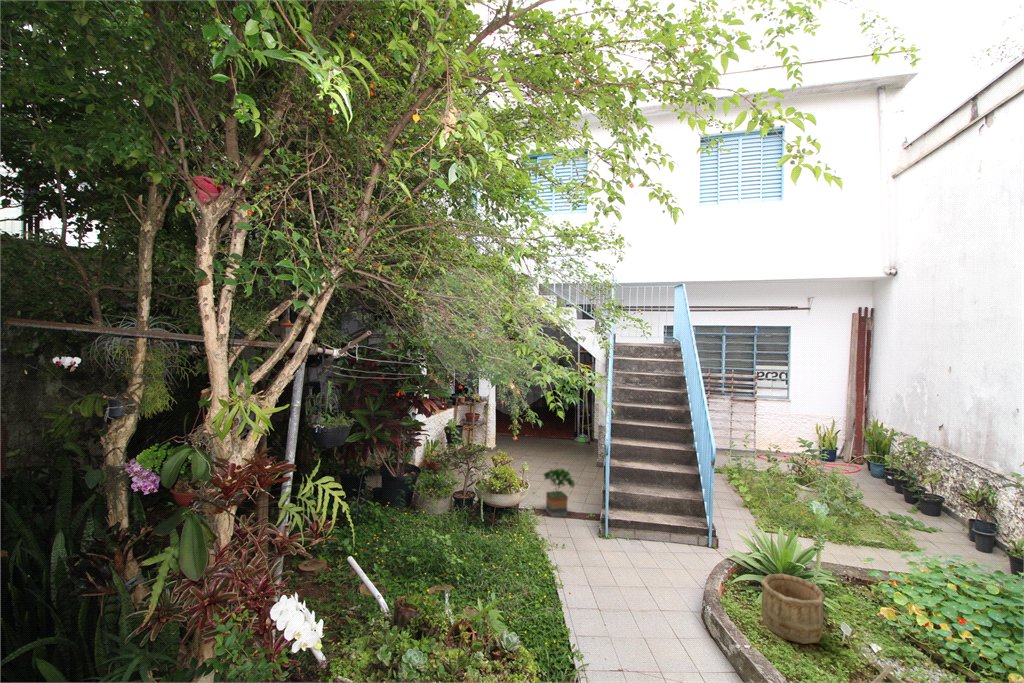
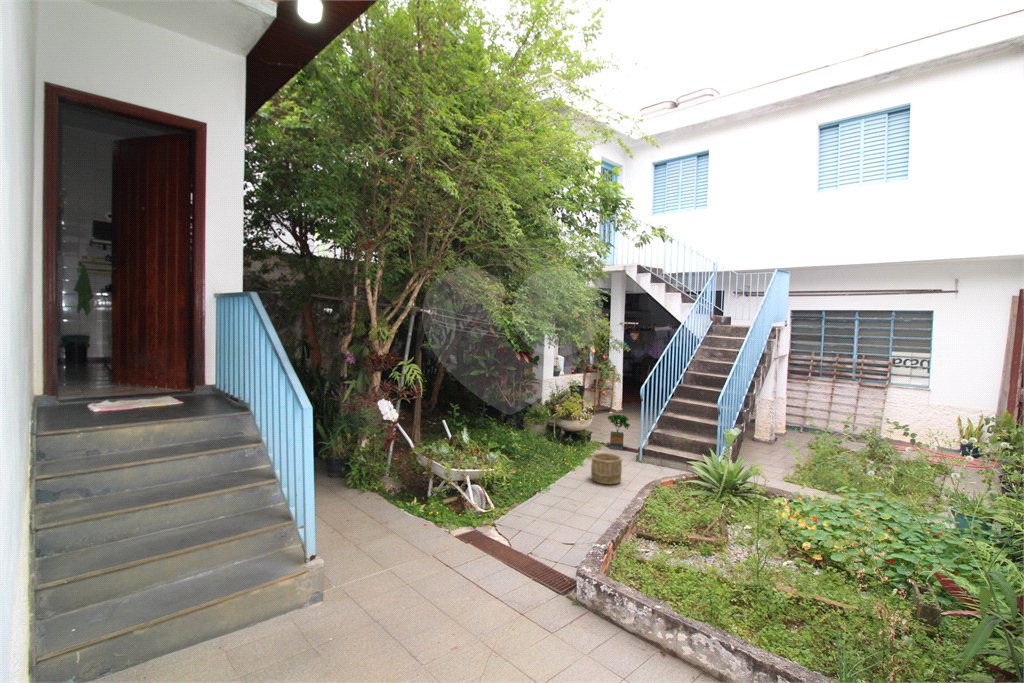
wooden bucket: present [761,574,826,644] -> present [591,453,622,485]

